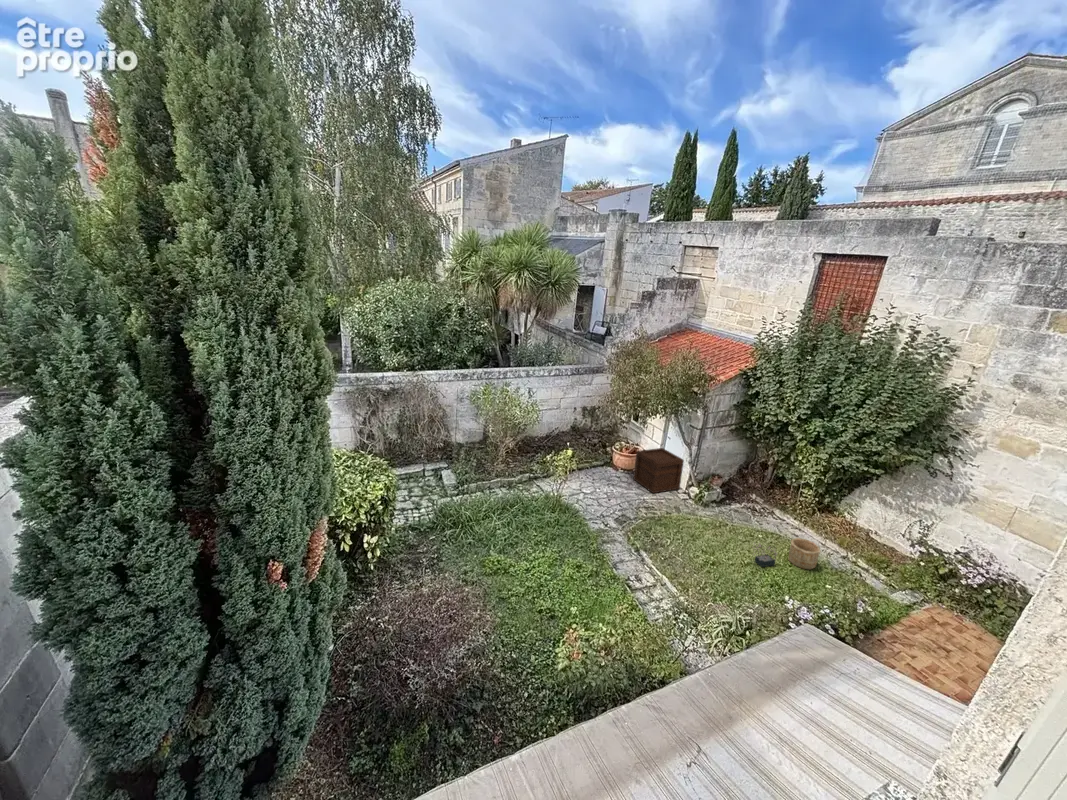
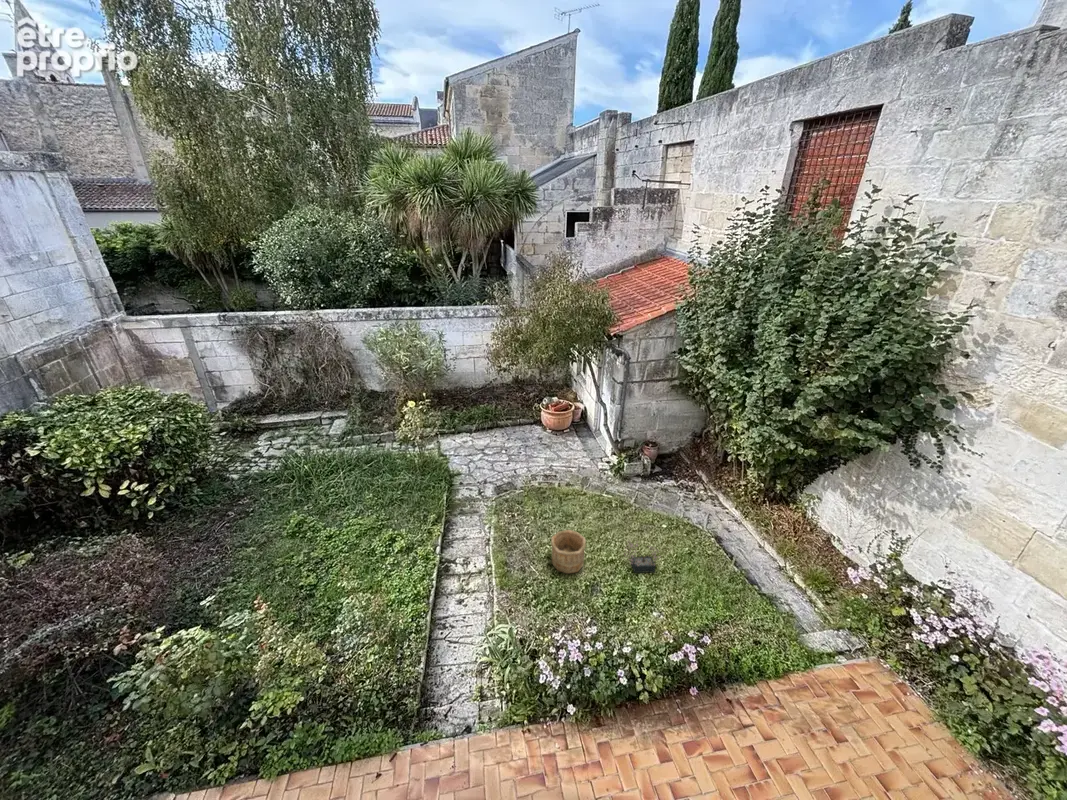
wooden crate: present [633,448,684,493] -> none [557,406,610,460]
wooden bucket: present [789,538,820,569] -> present [551,530,586,574]

